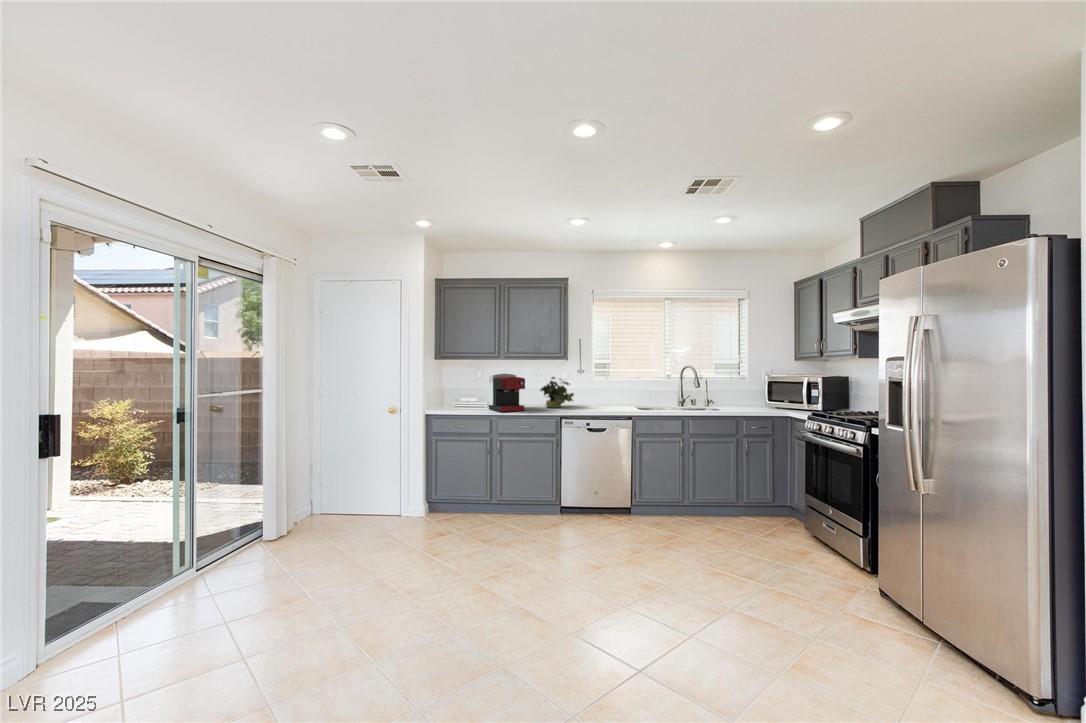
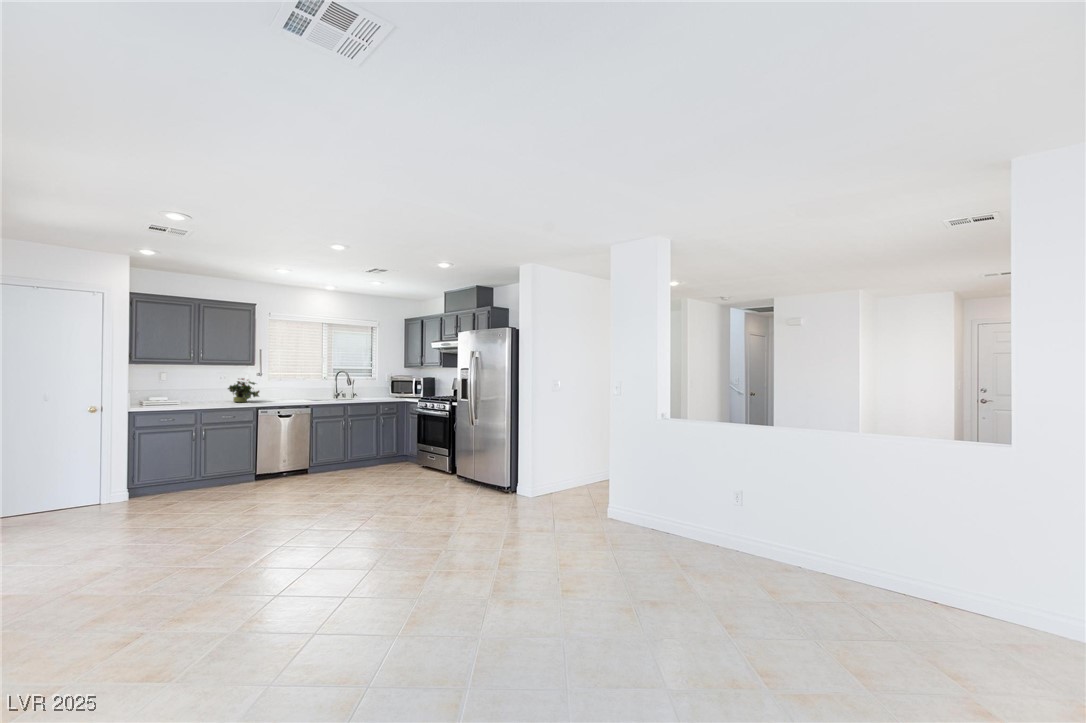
coffee maker: present [489,374,525,412] -> none [184,376,222,406]

